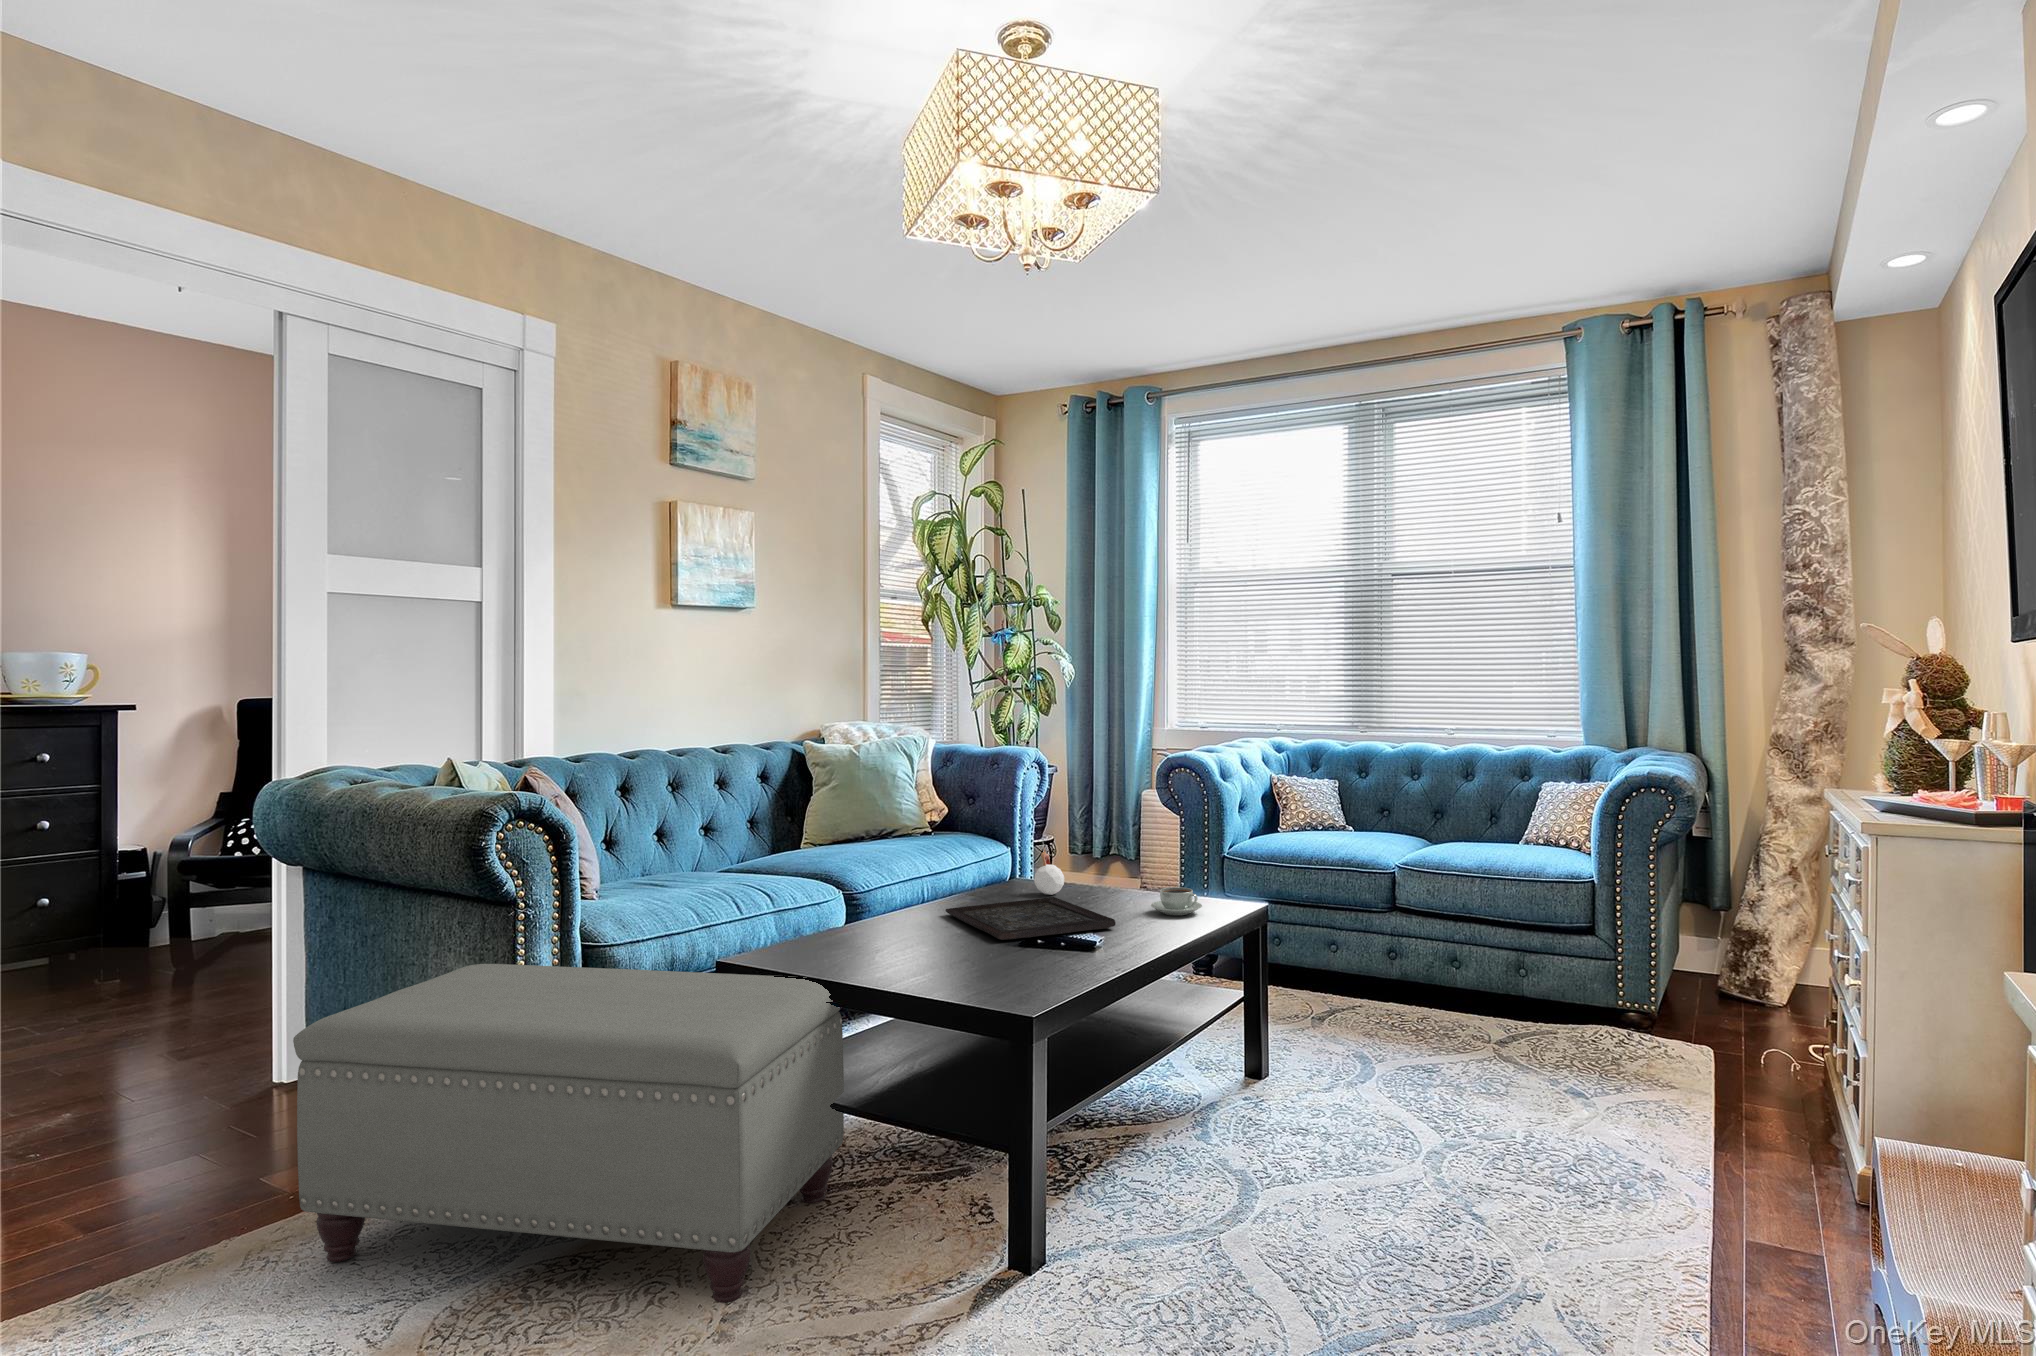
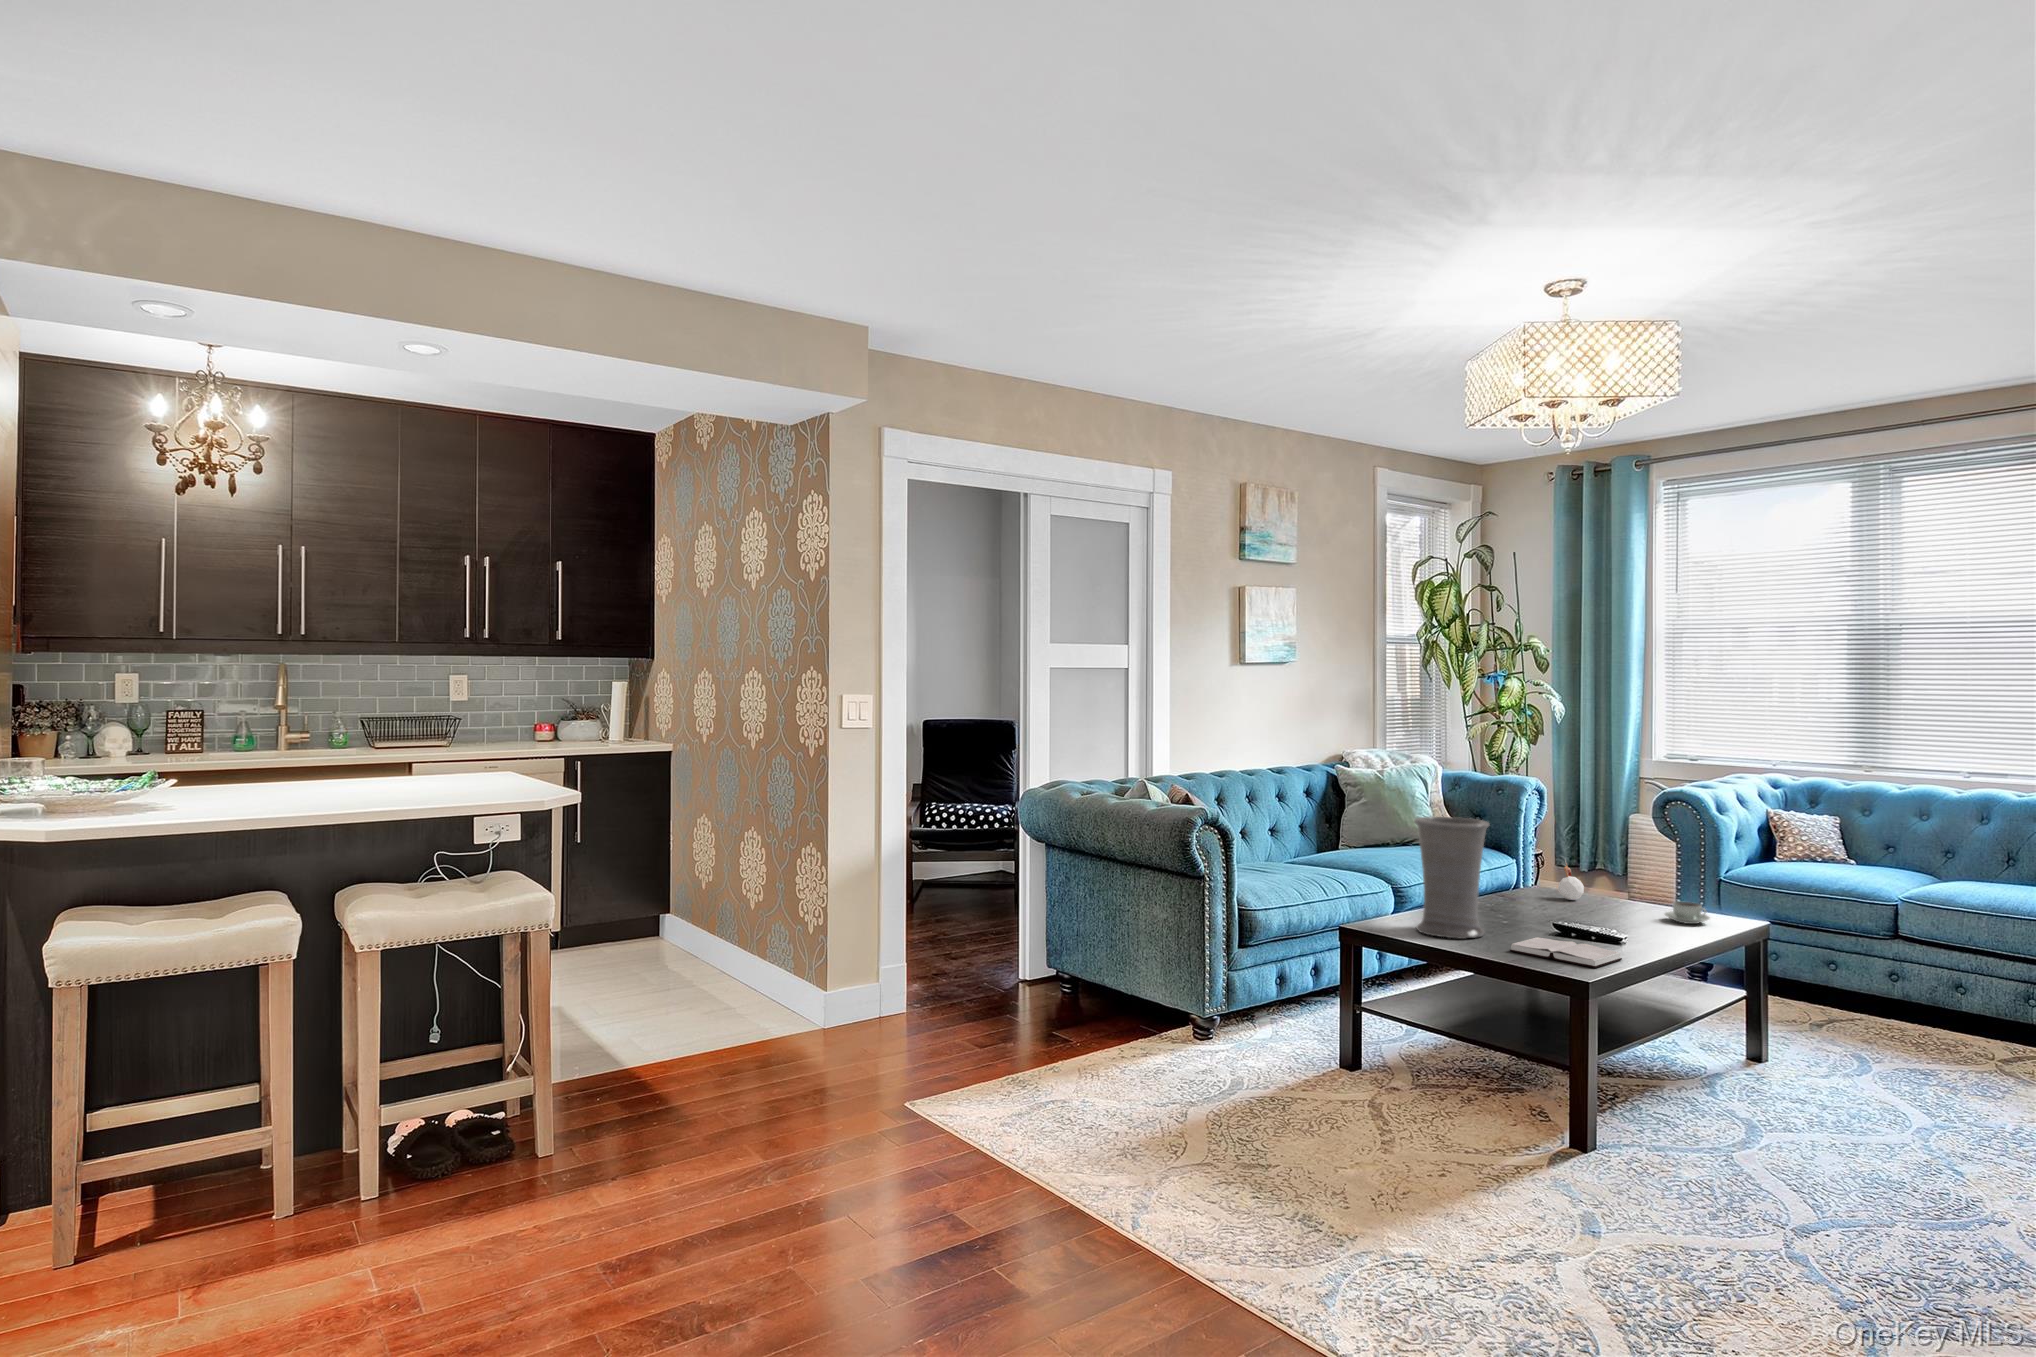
vase: none [821,793,922,965] -> present [1414,817,1489,939]
tray: present [946,897,1116,940] -> none [1491,902,1637,930]
hardback book: none [939,954,1084,995] -> present [1510,937,1622,968]
ottoman: present [293,964,844,1303] -> none [1101,915,1436,1139]

